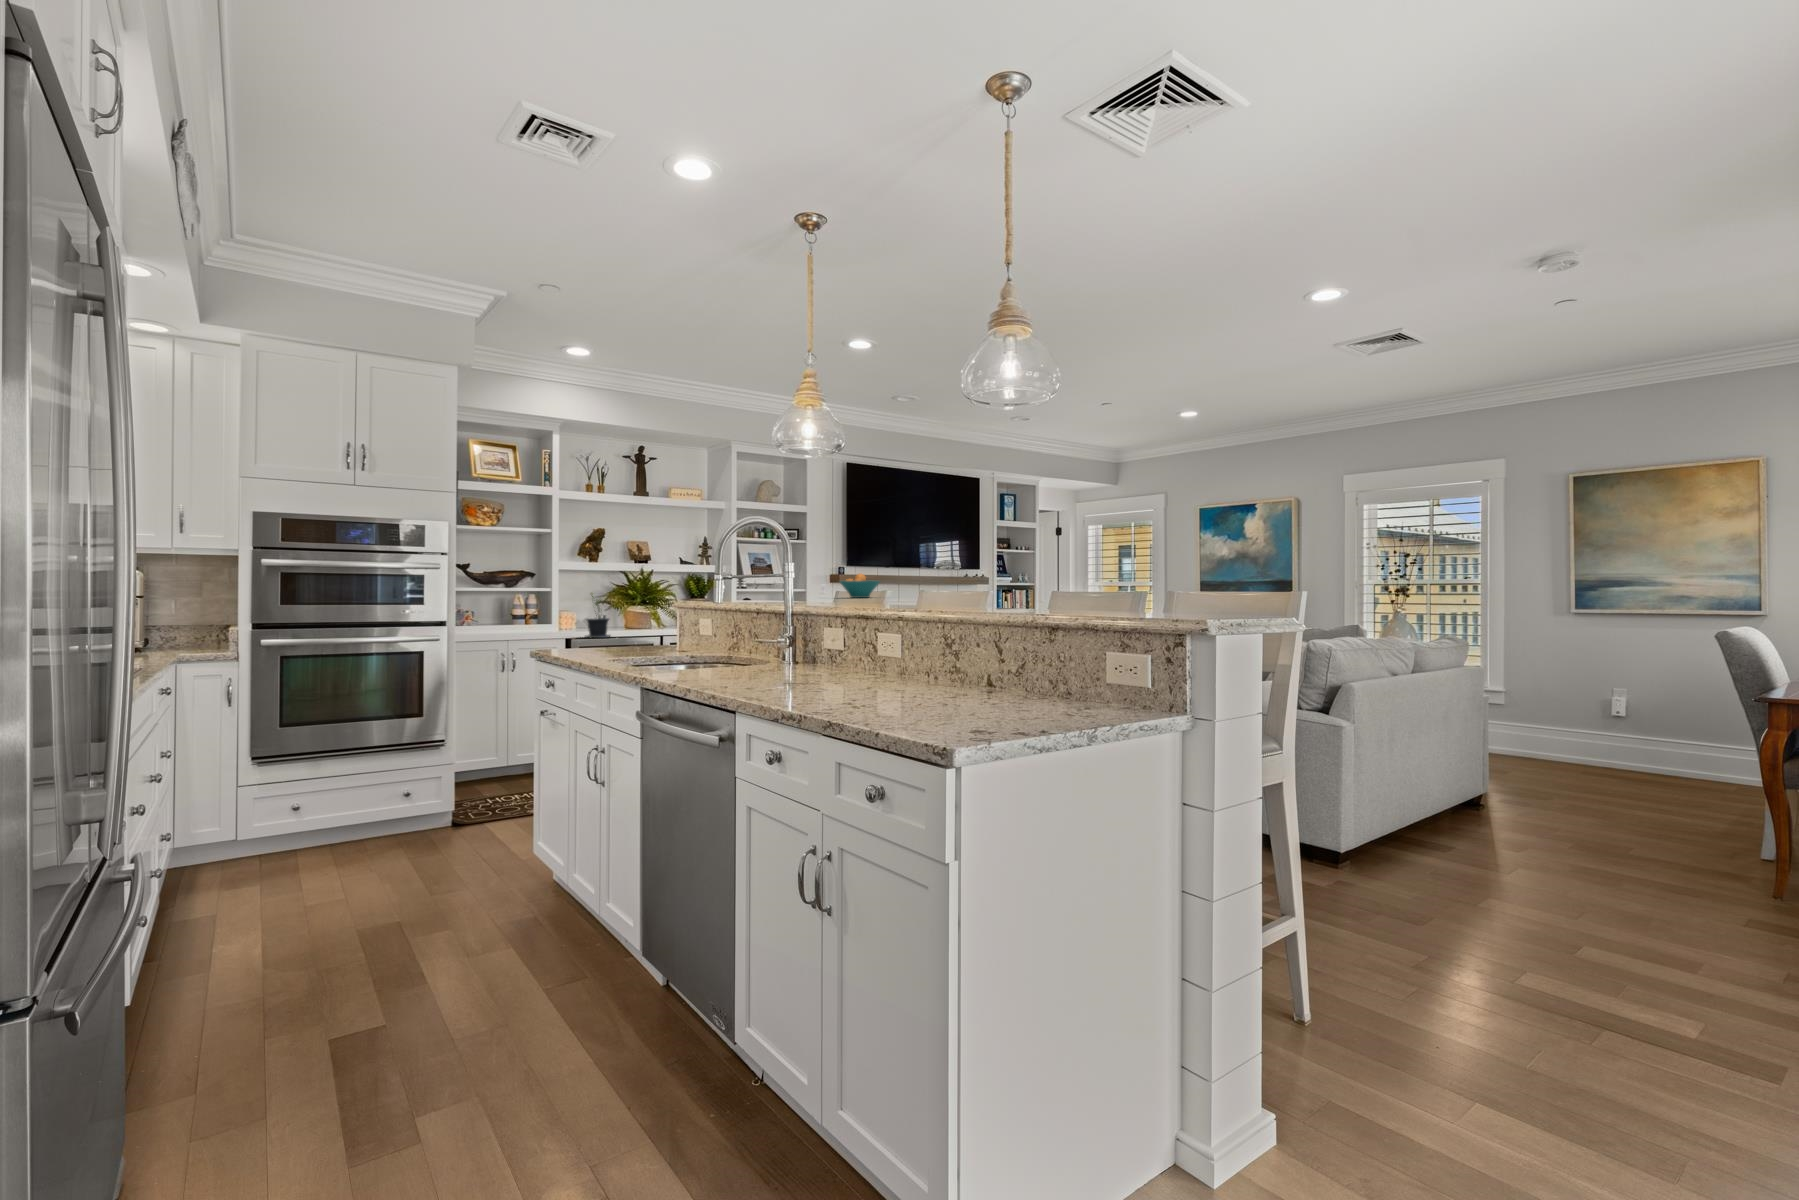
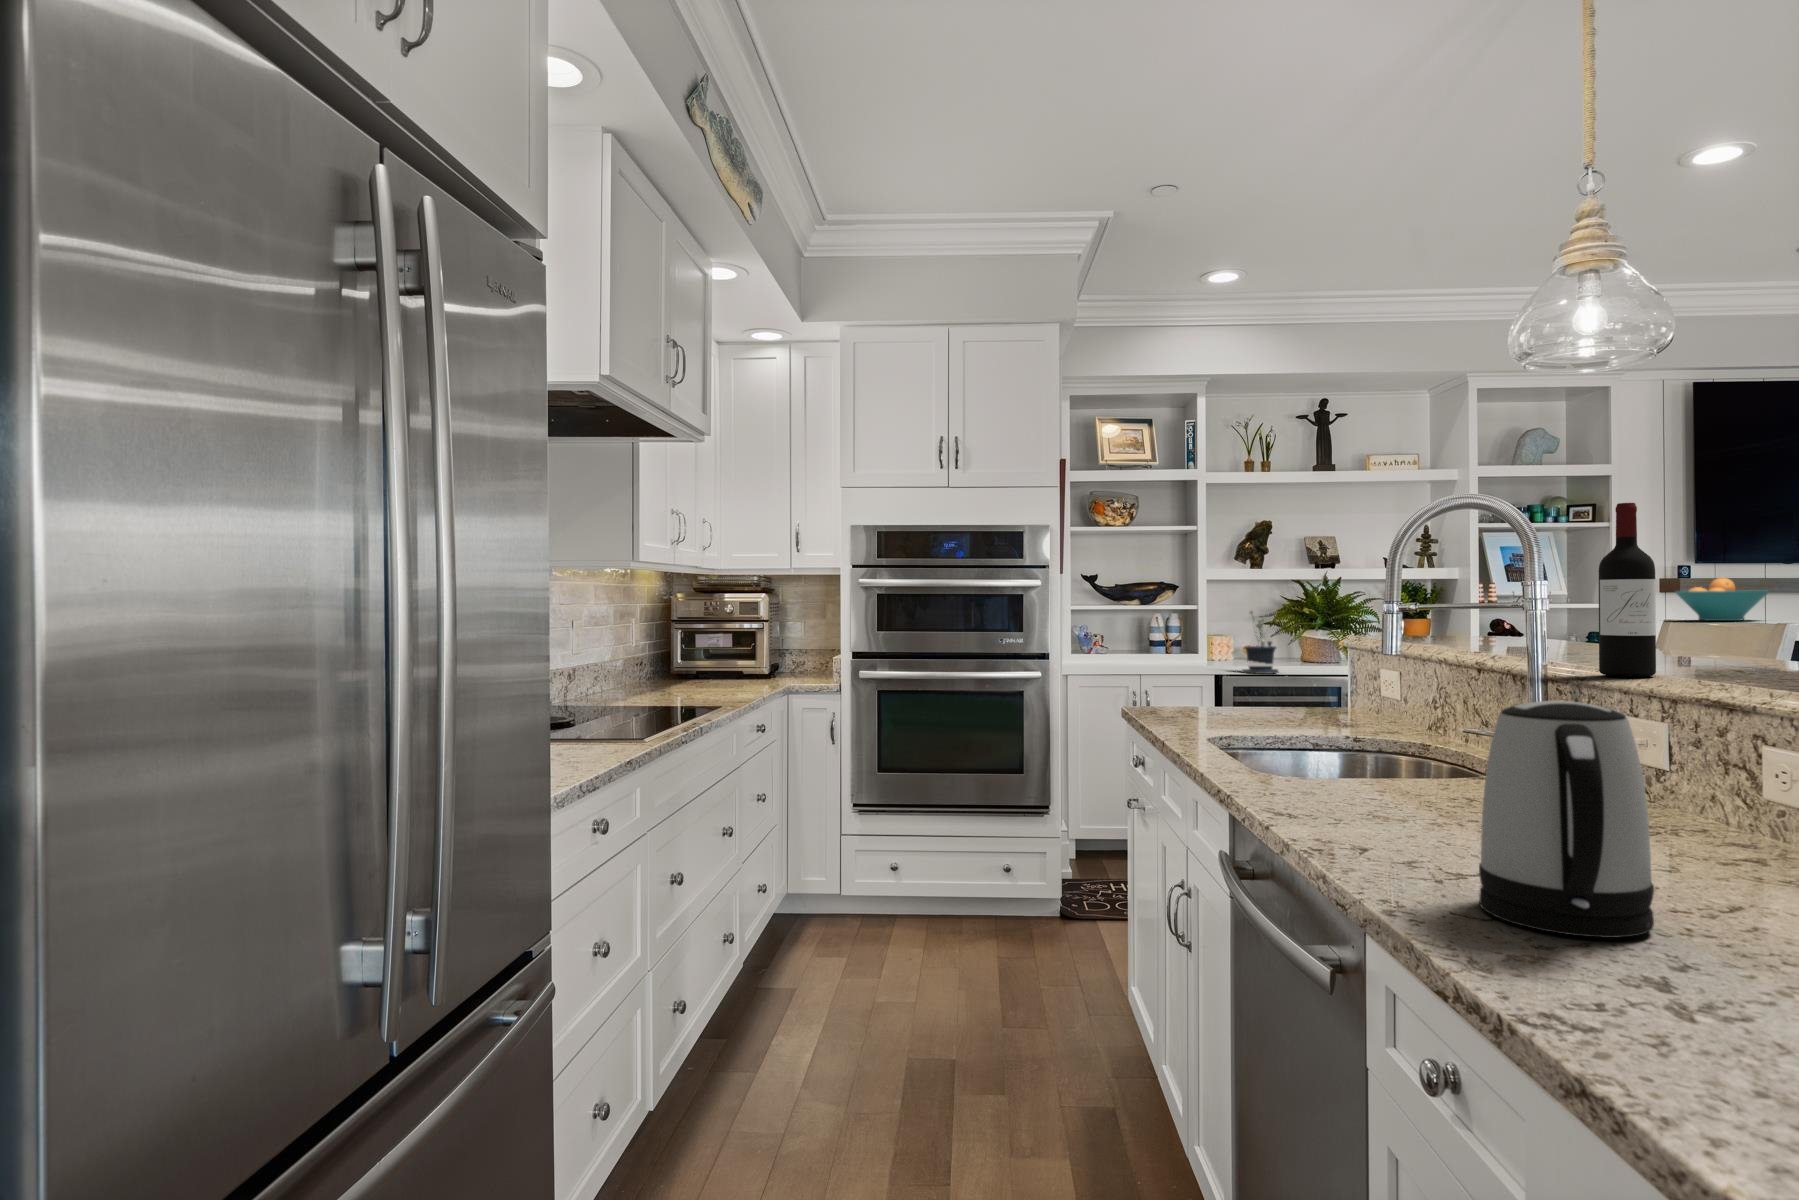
wine bottle: none [815,525,838,610] -> present [1599,503,1656,677]
kettle: none [783,603,845,694] -> present [1479,701,1654,938]

